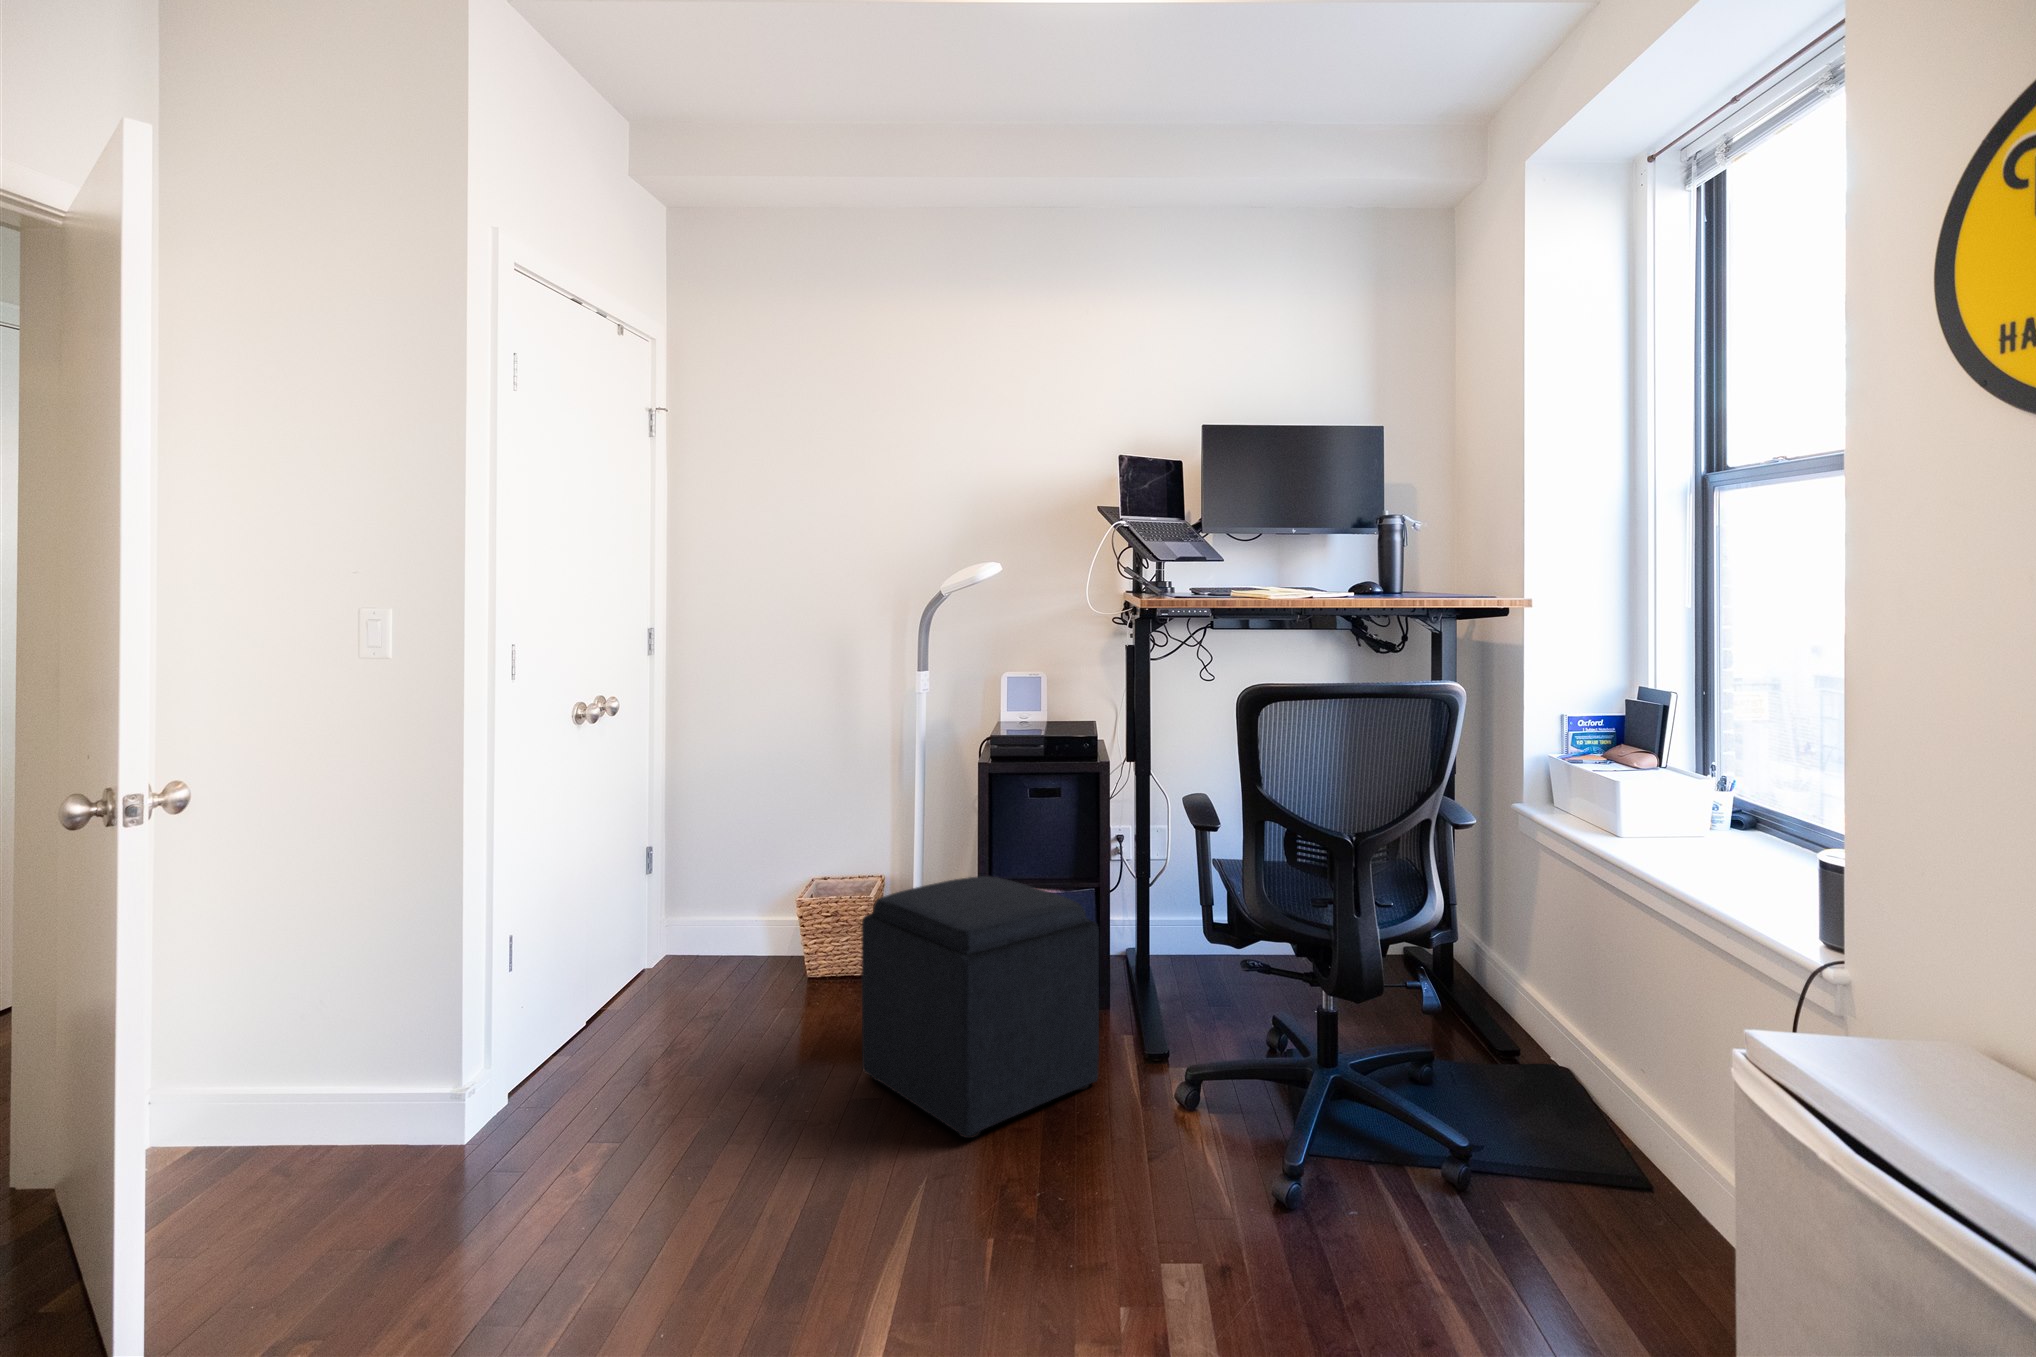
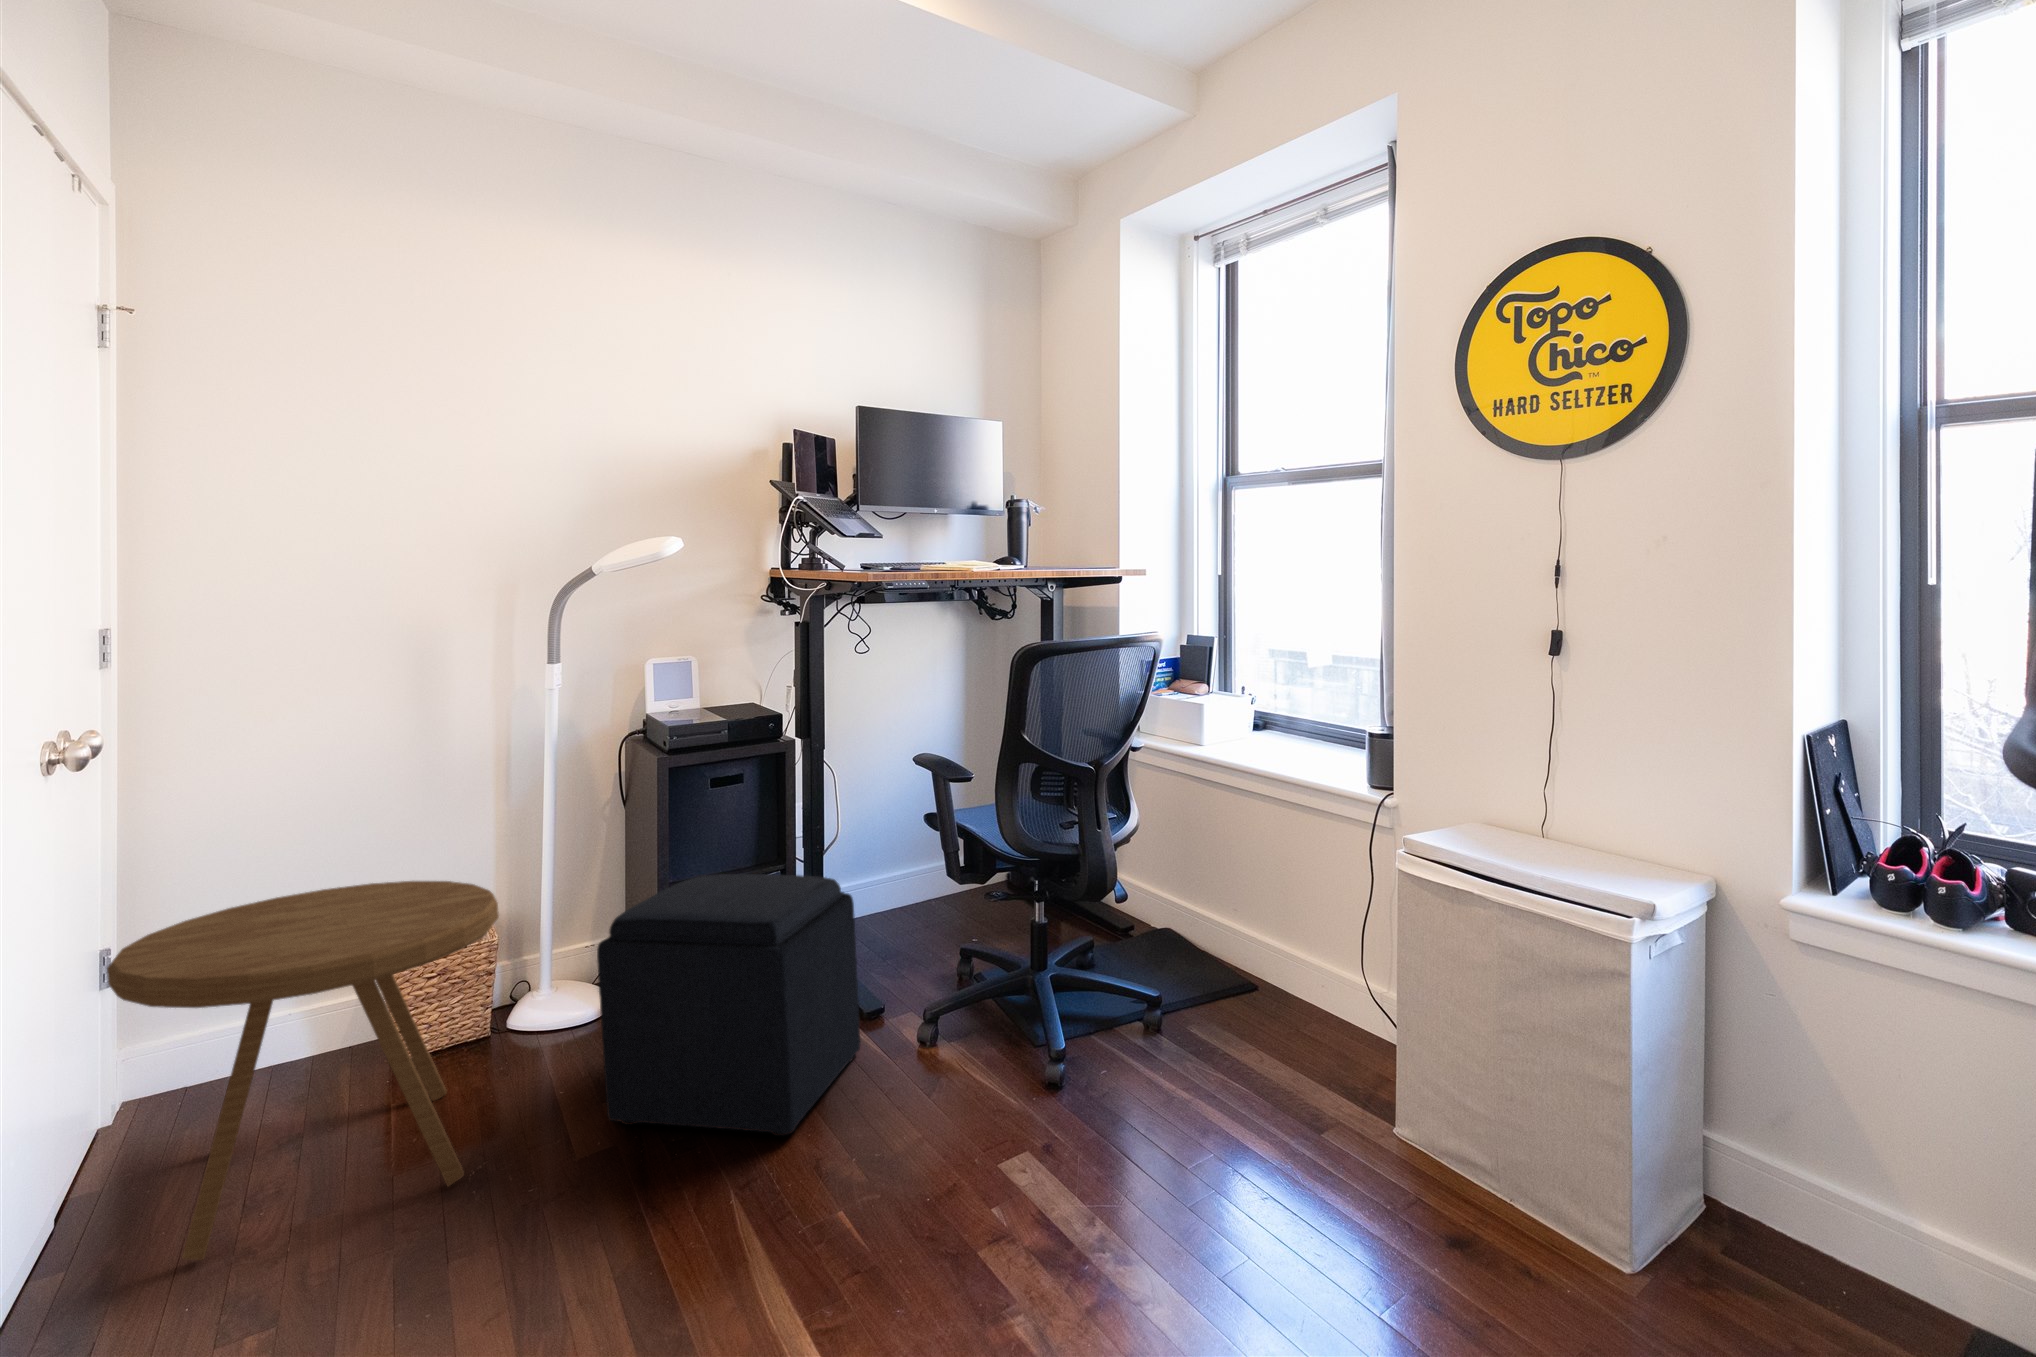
side table: none [570,832,820,1083] -> present [107,881,499,1260]

